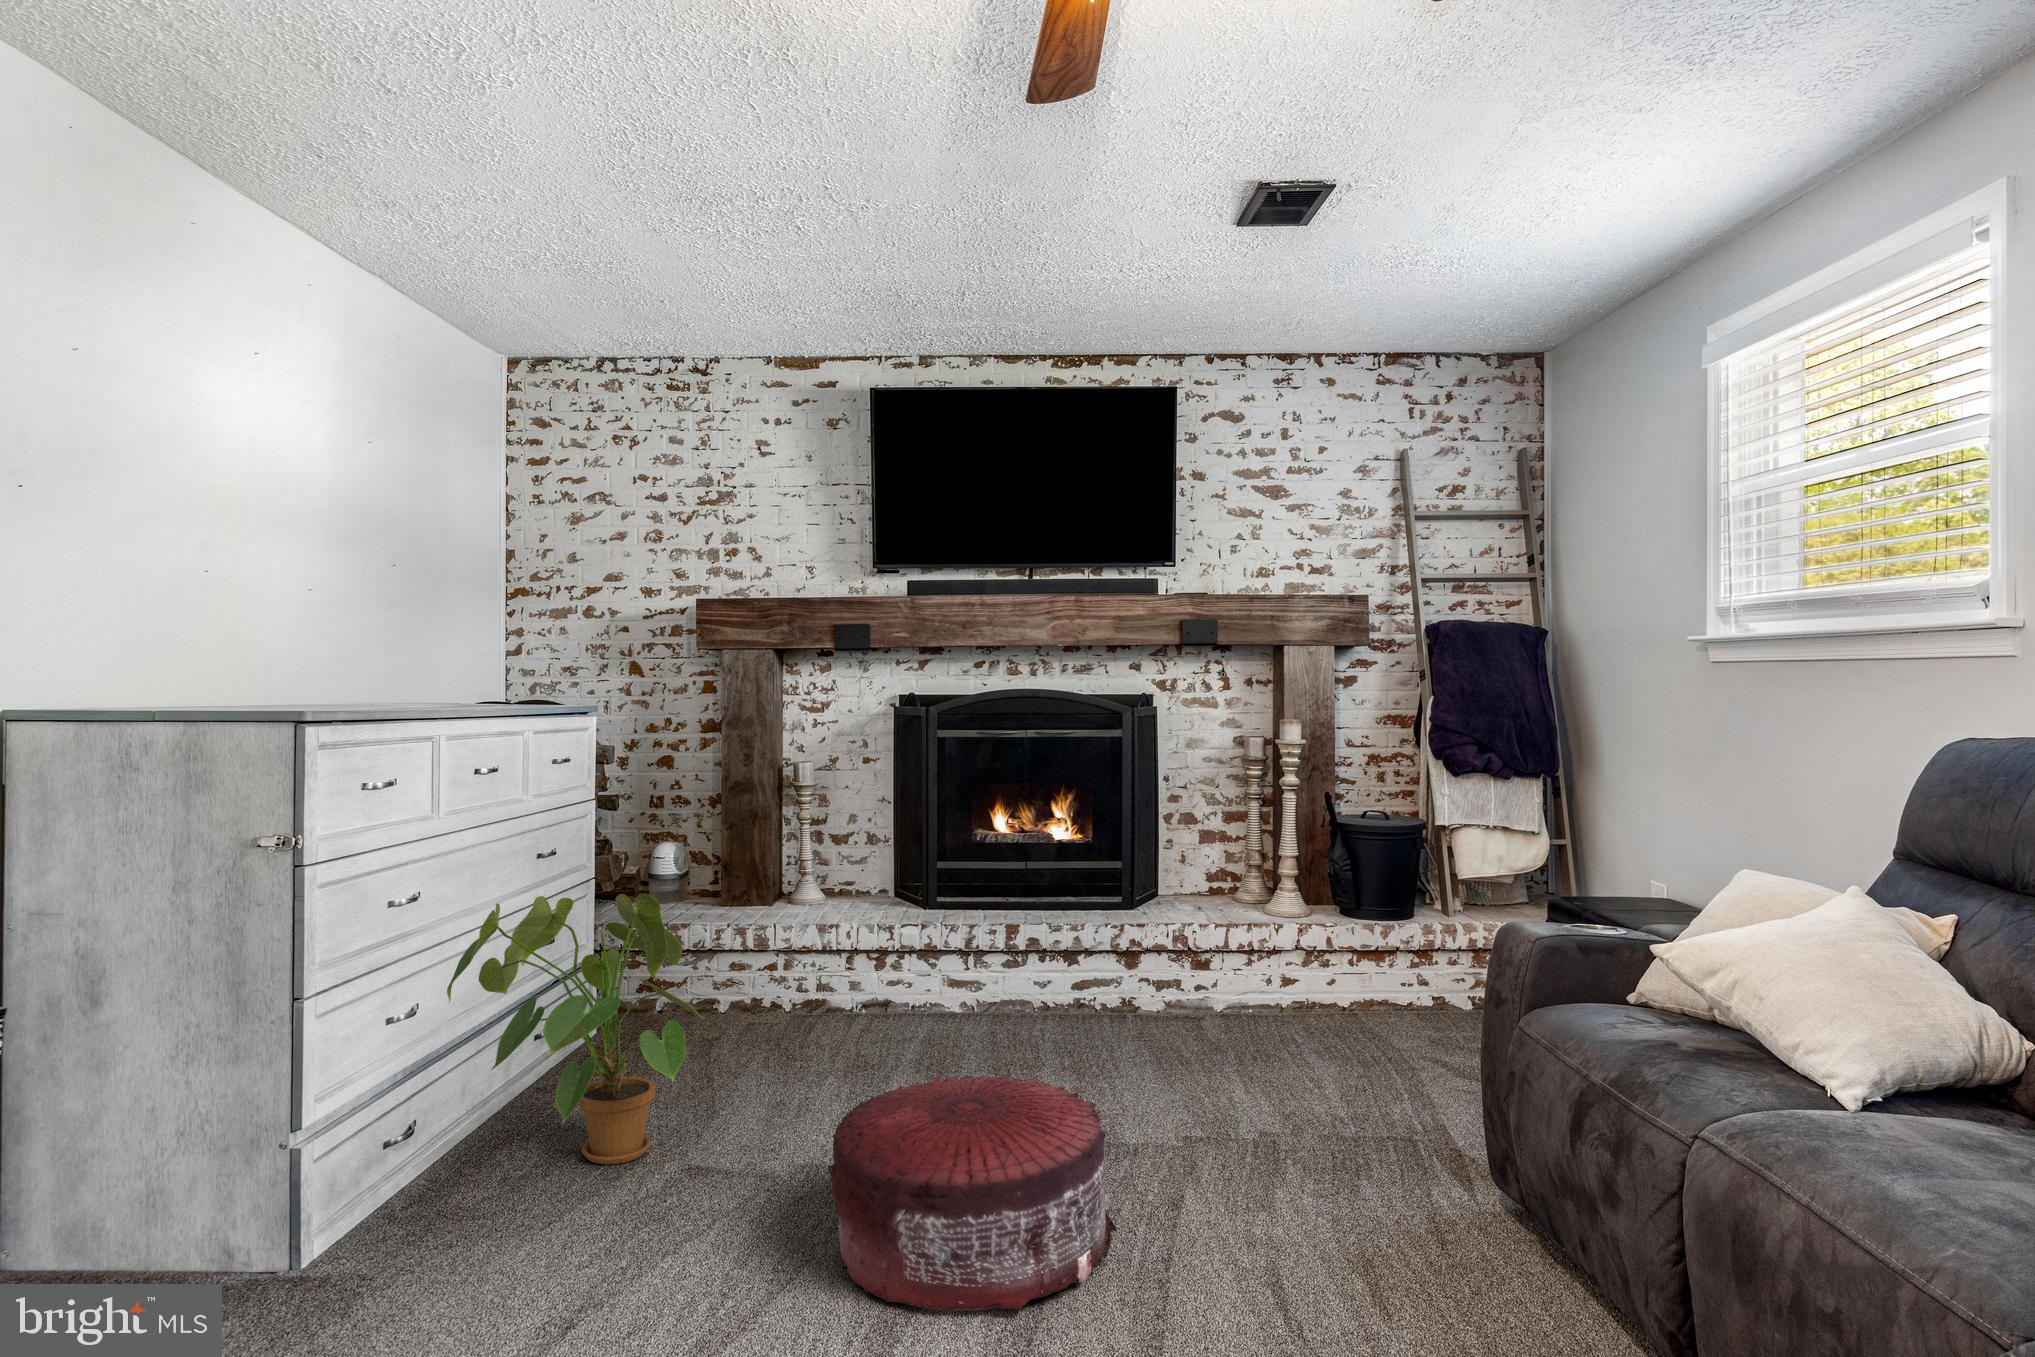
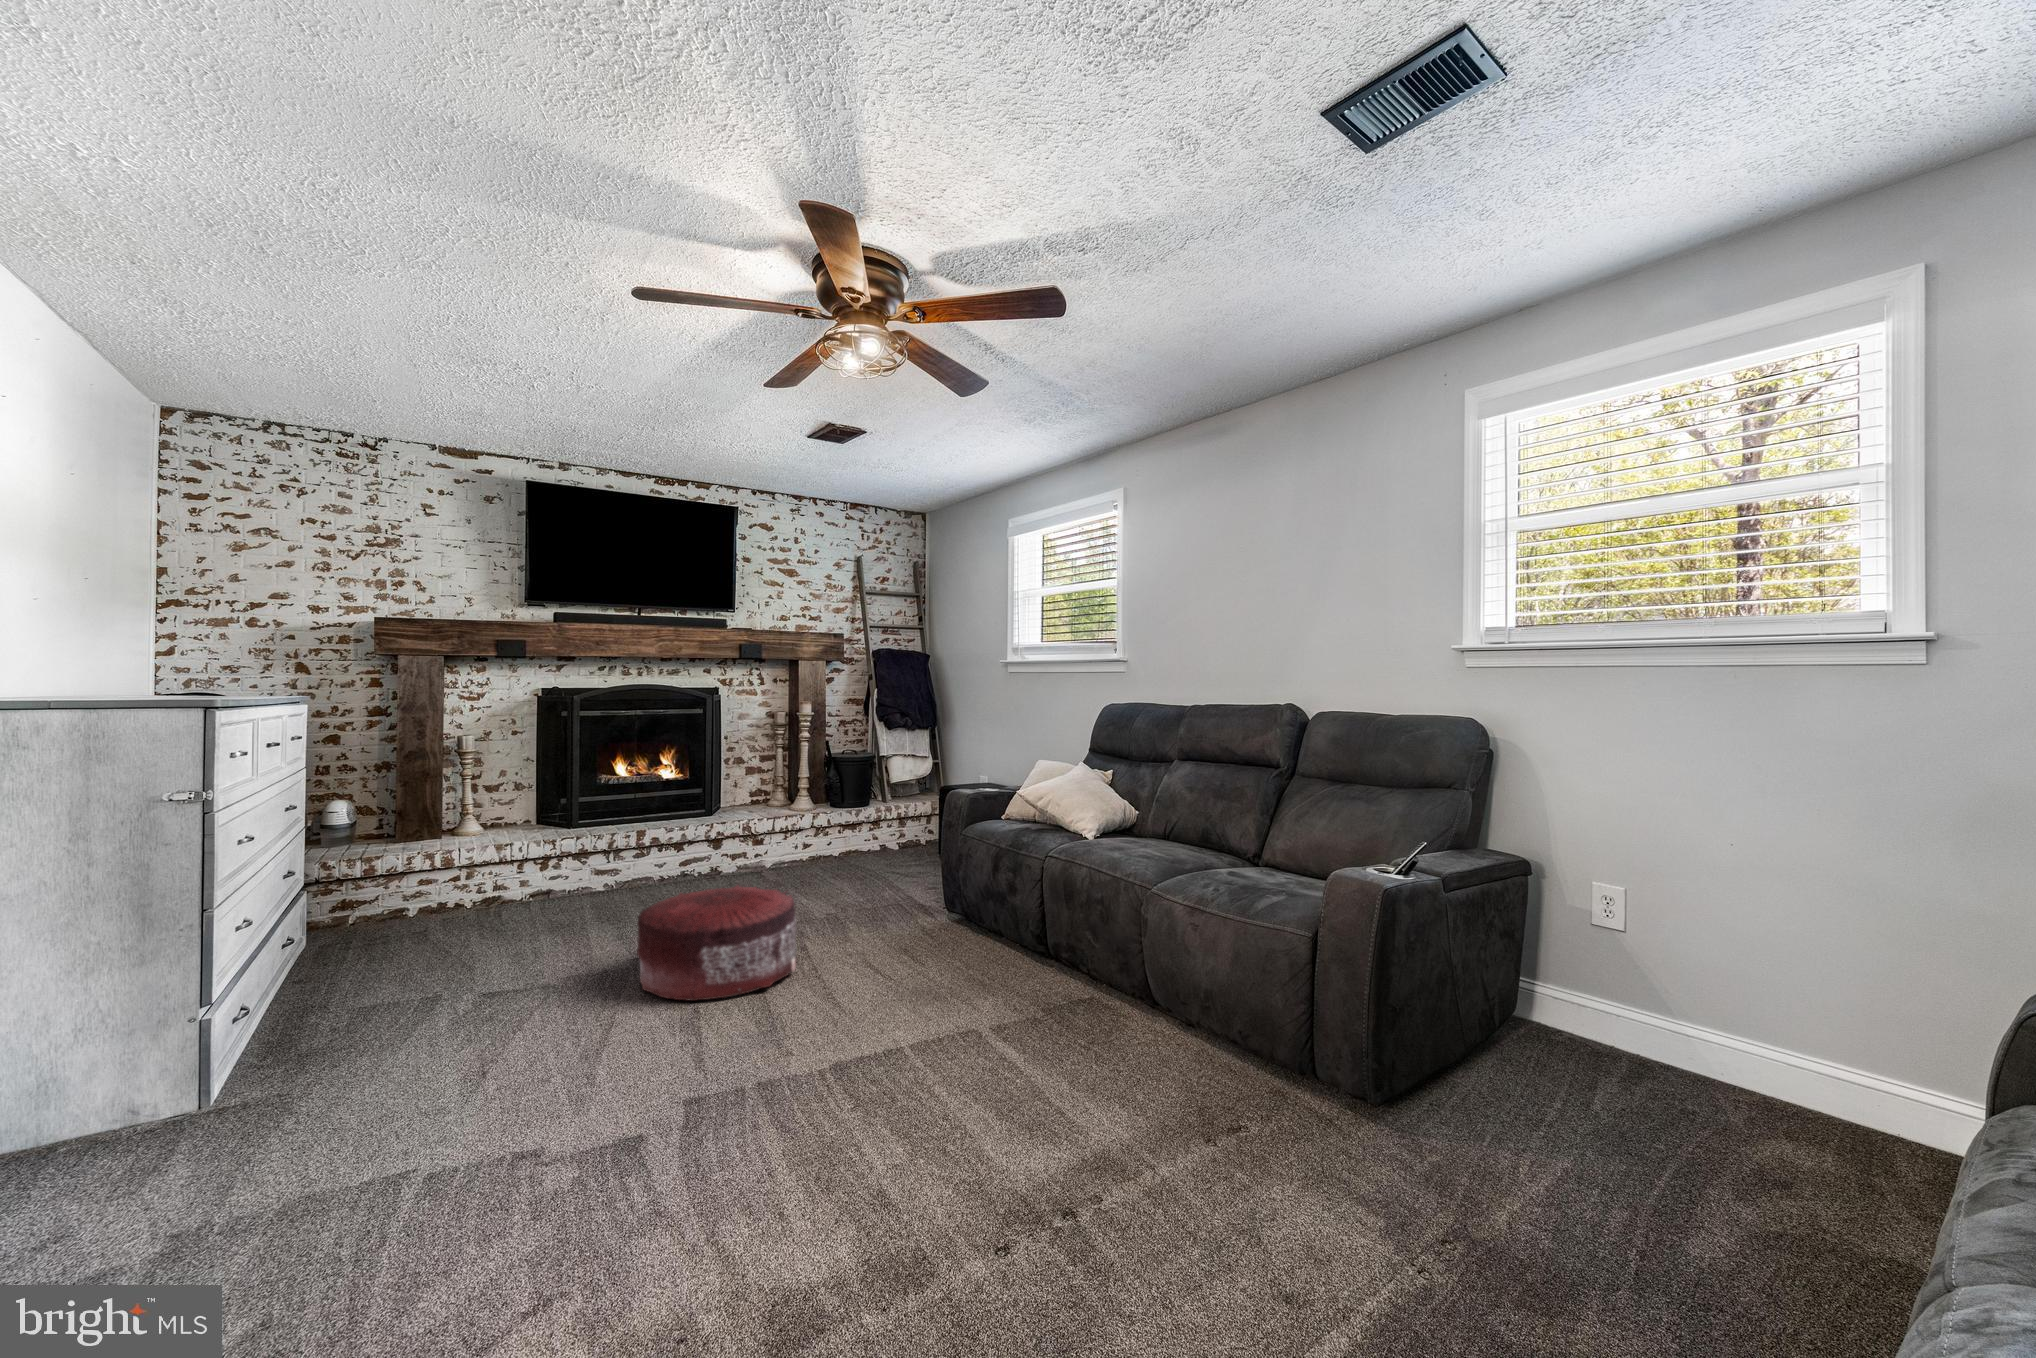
house plant: present [447,894,703,1164] -> none [287,808,502,994]

